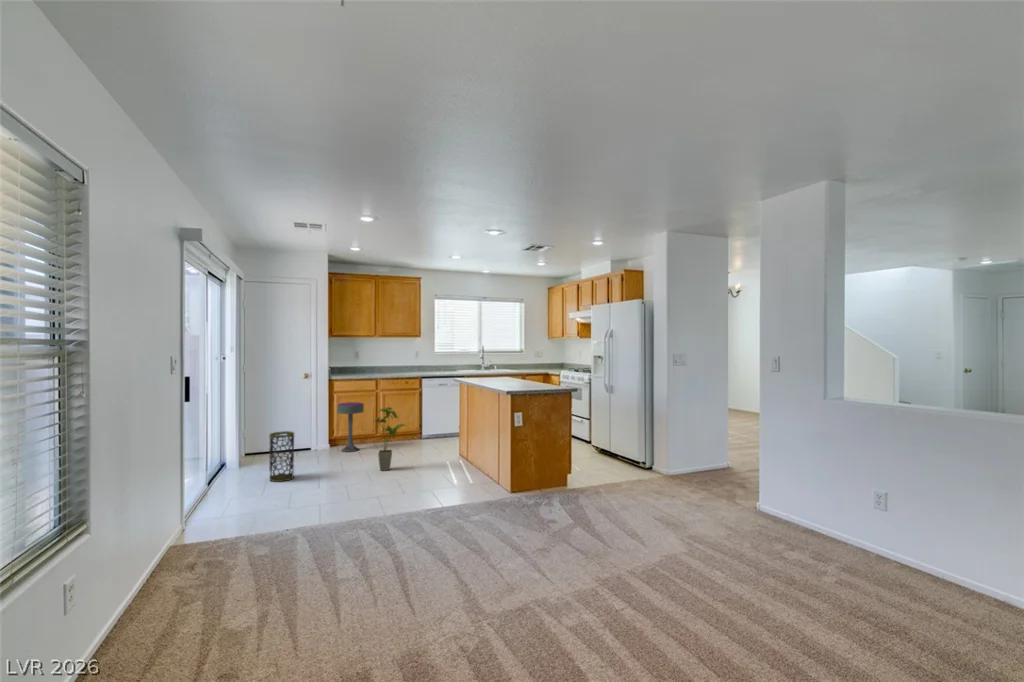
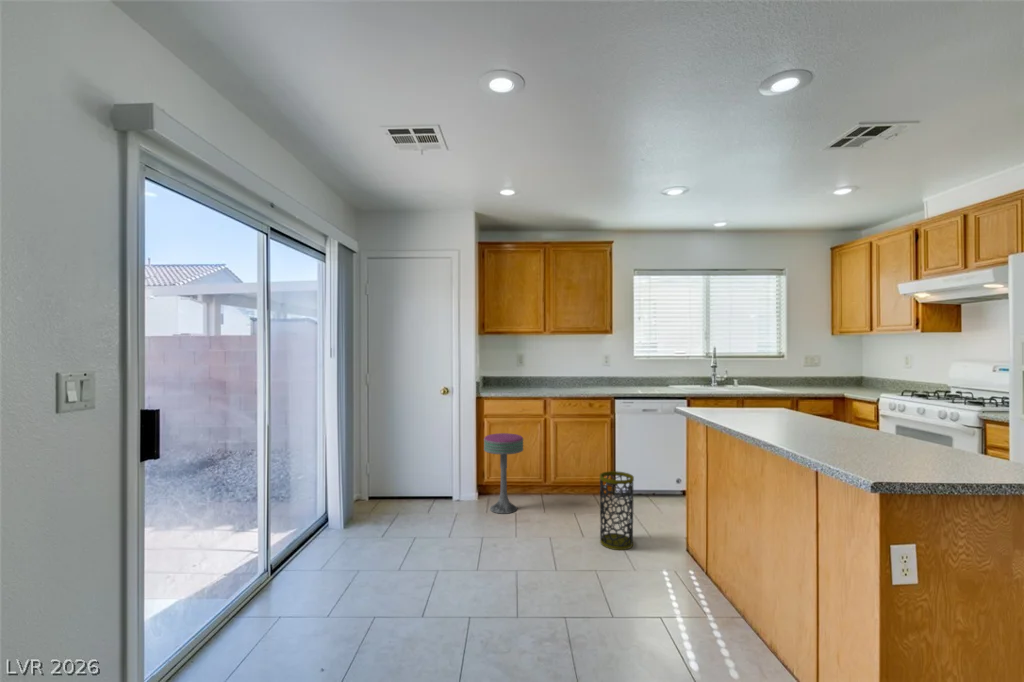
house plant: present [375,407,405,470] -> none [526,462,588,583]
trash can: present [269,431,294,482] -> present [600,471,634,550]

